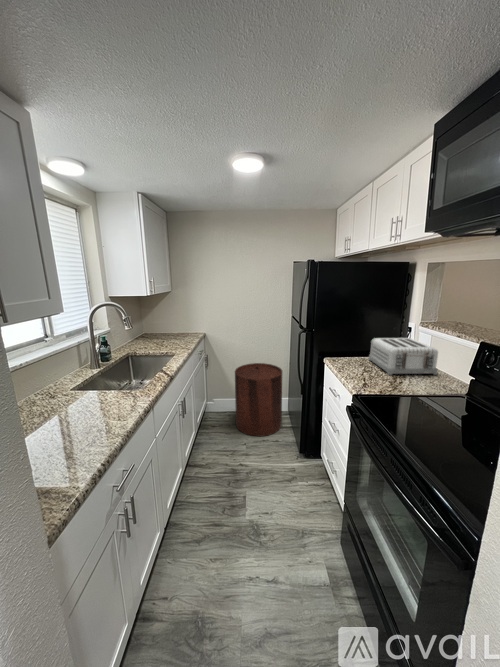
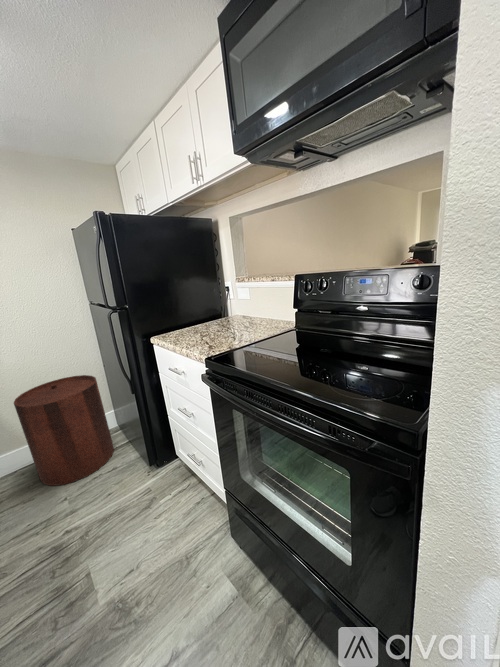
toaster: present [369,338,438,375] -> none [198,296,264,333]

